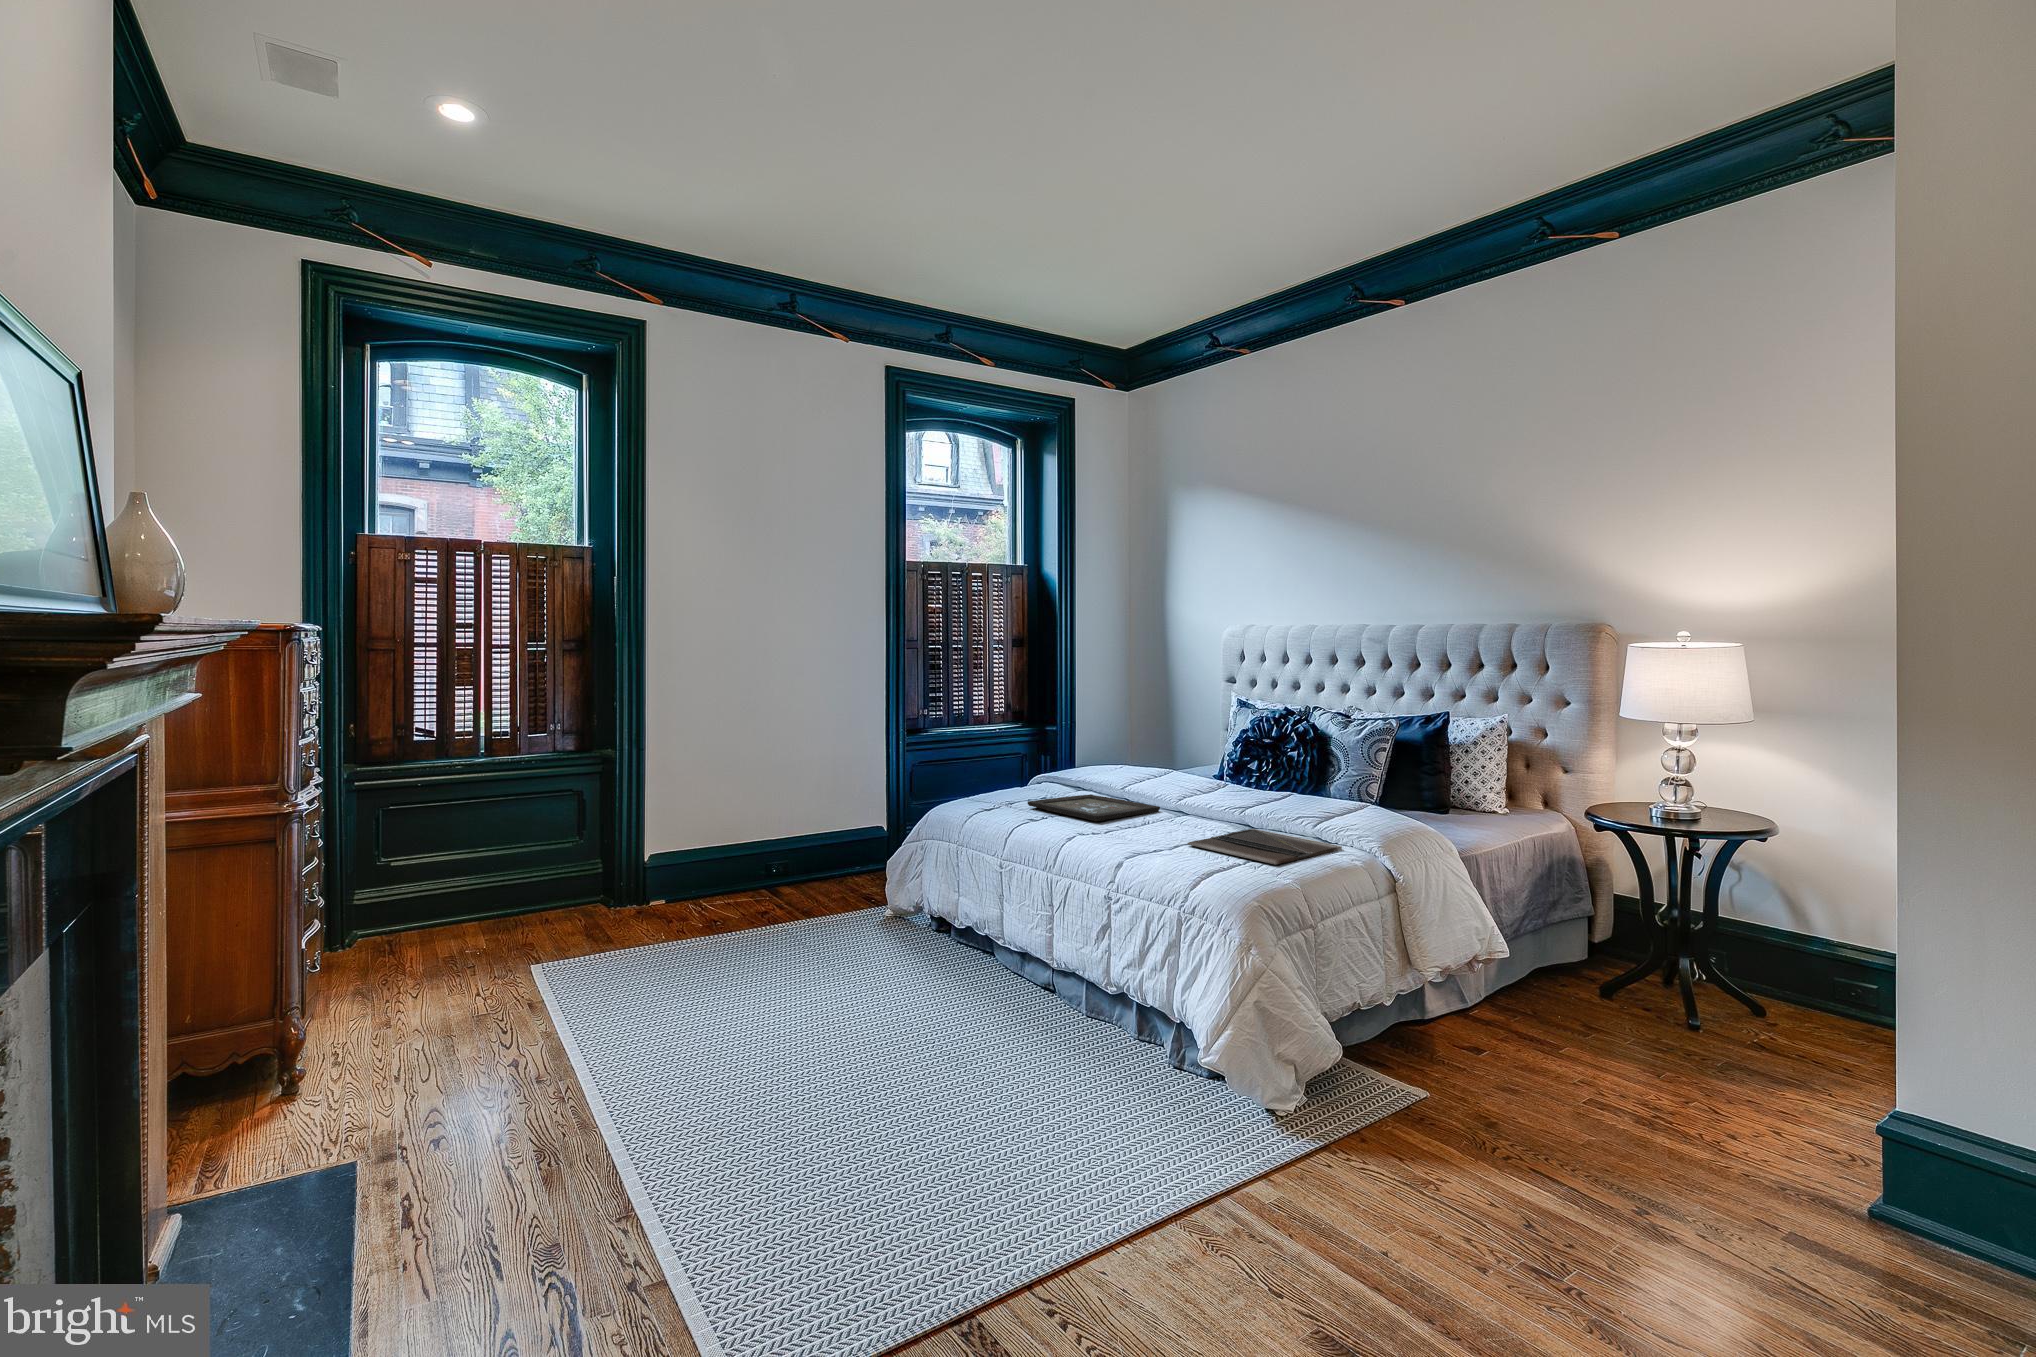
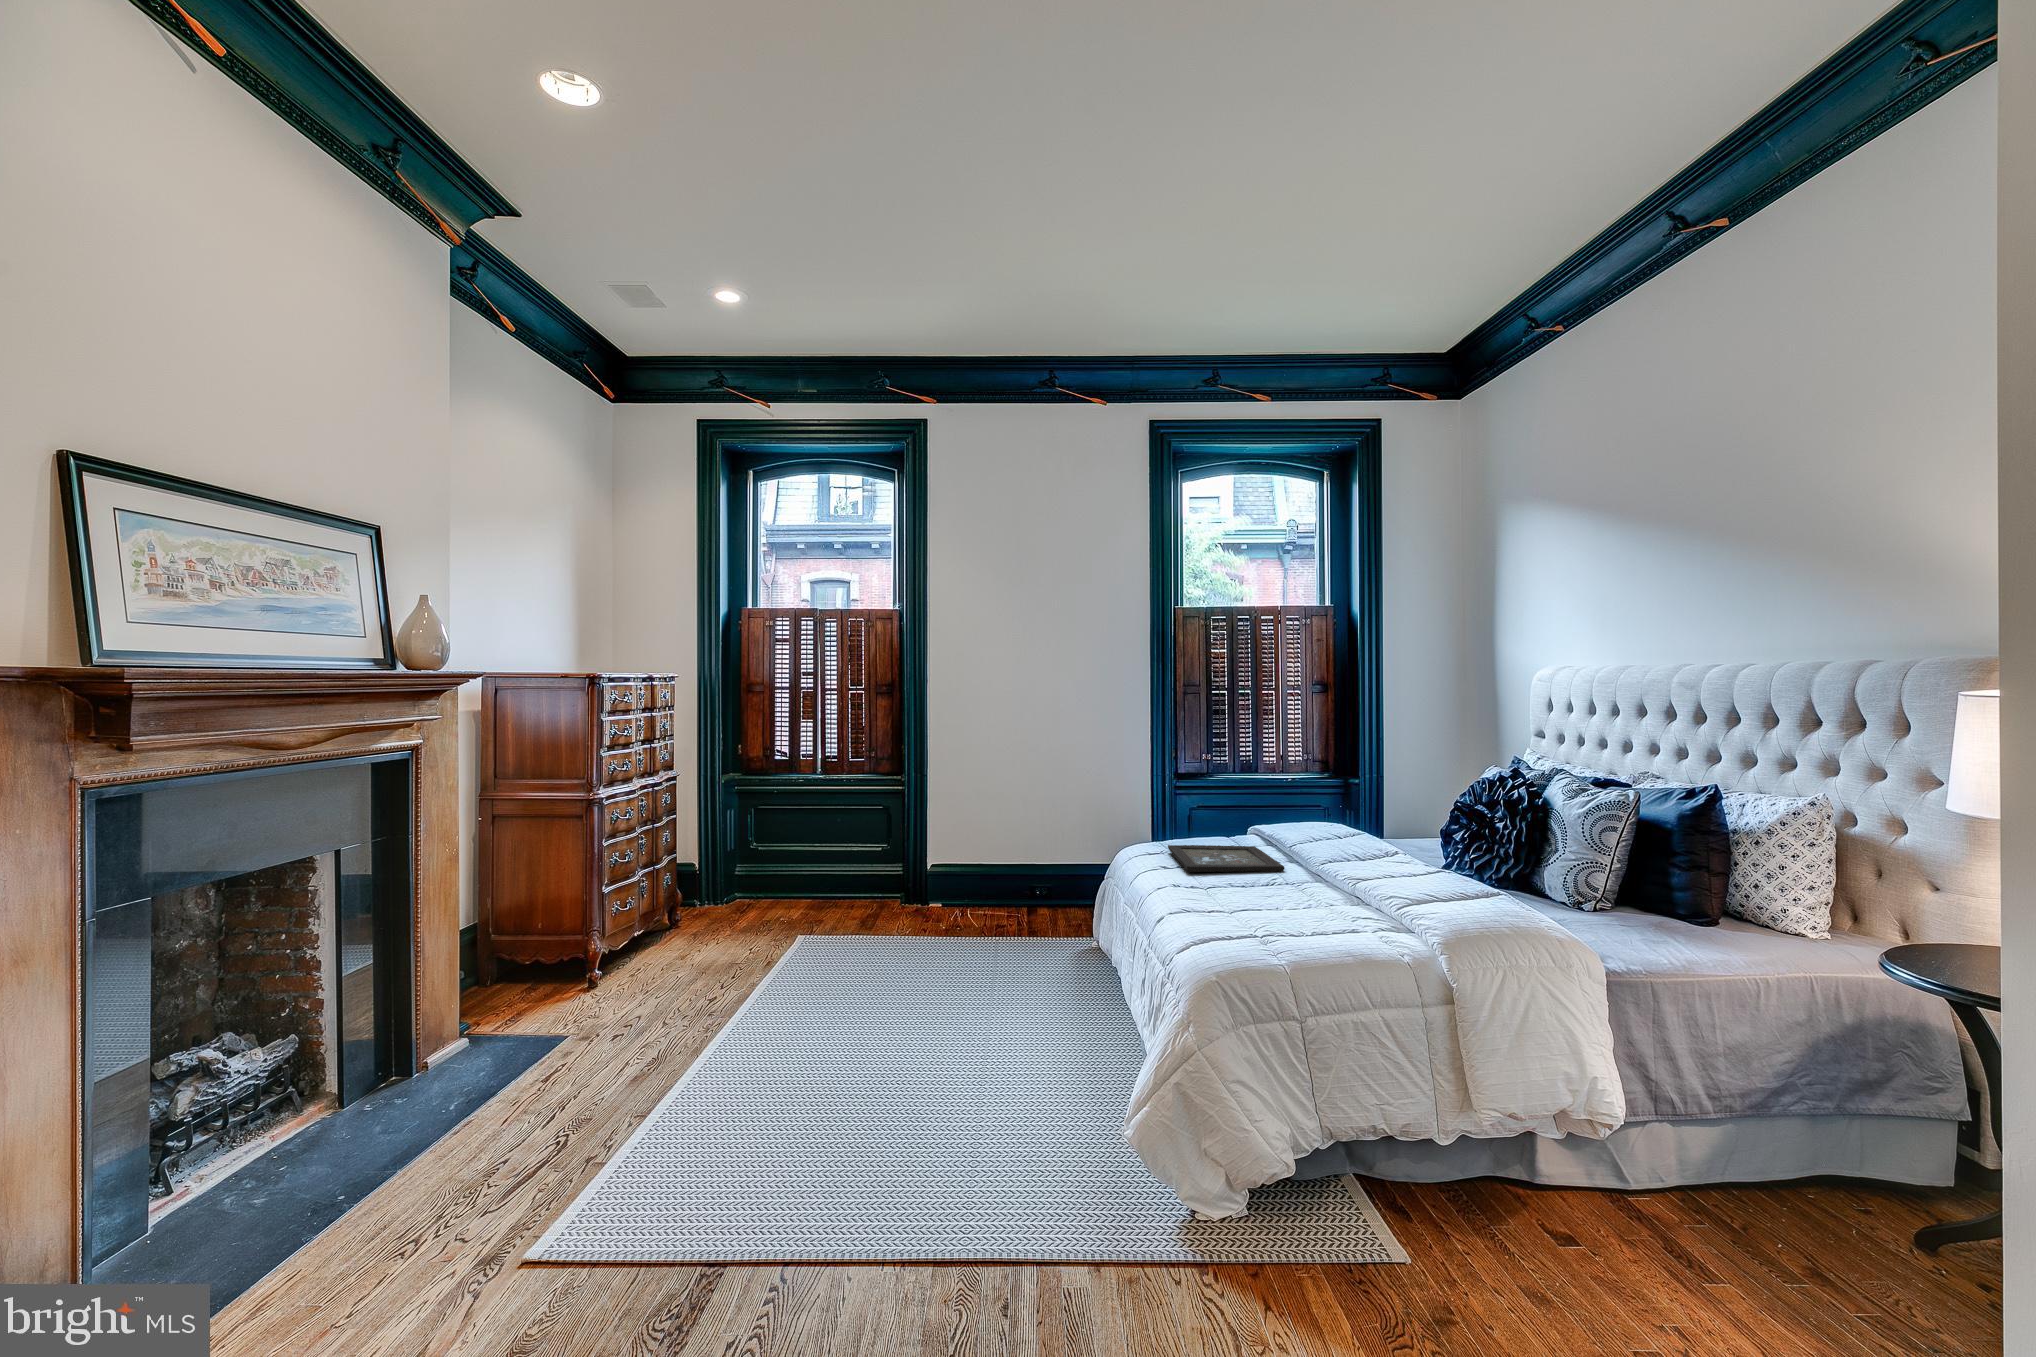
laptop: present [1187,829,1342,865] -> none [1210,902,1368,941]

